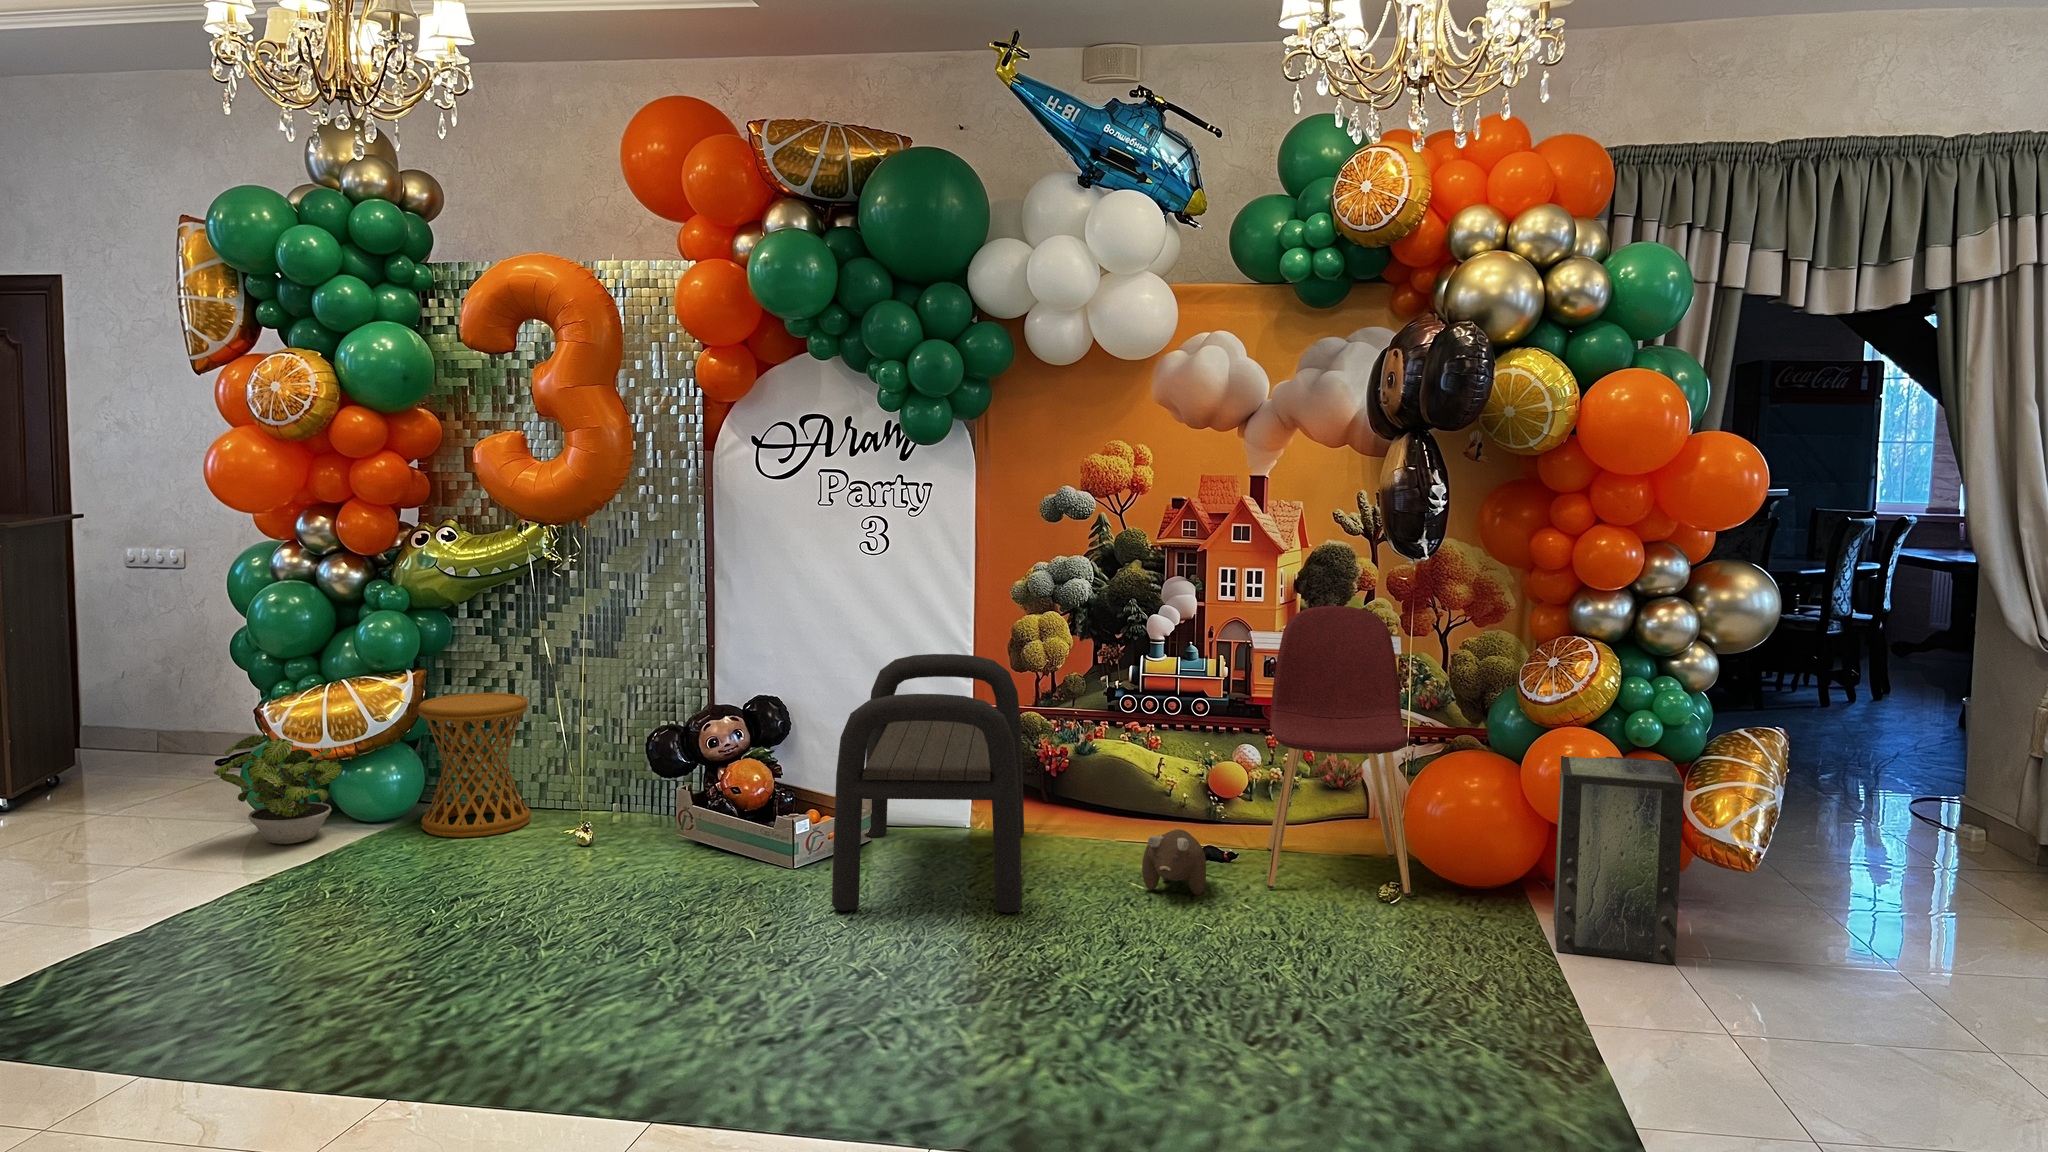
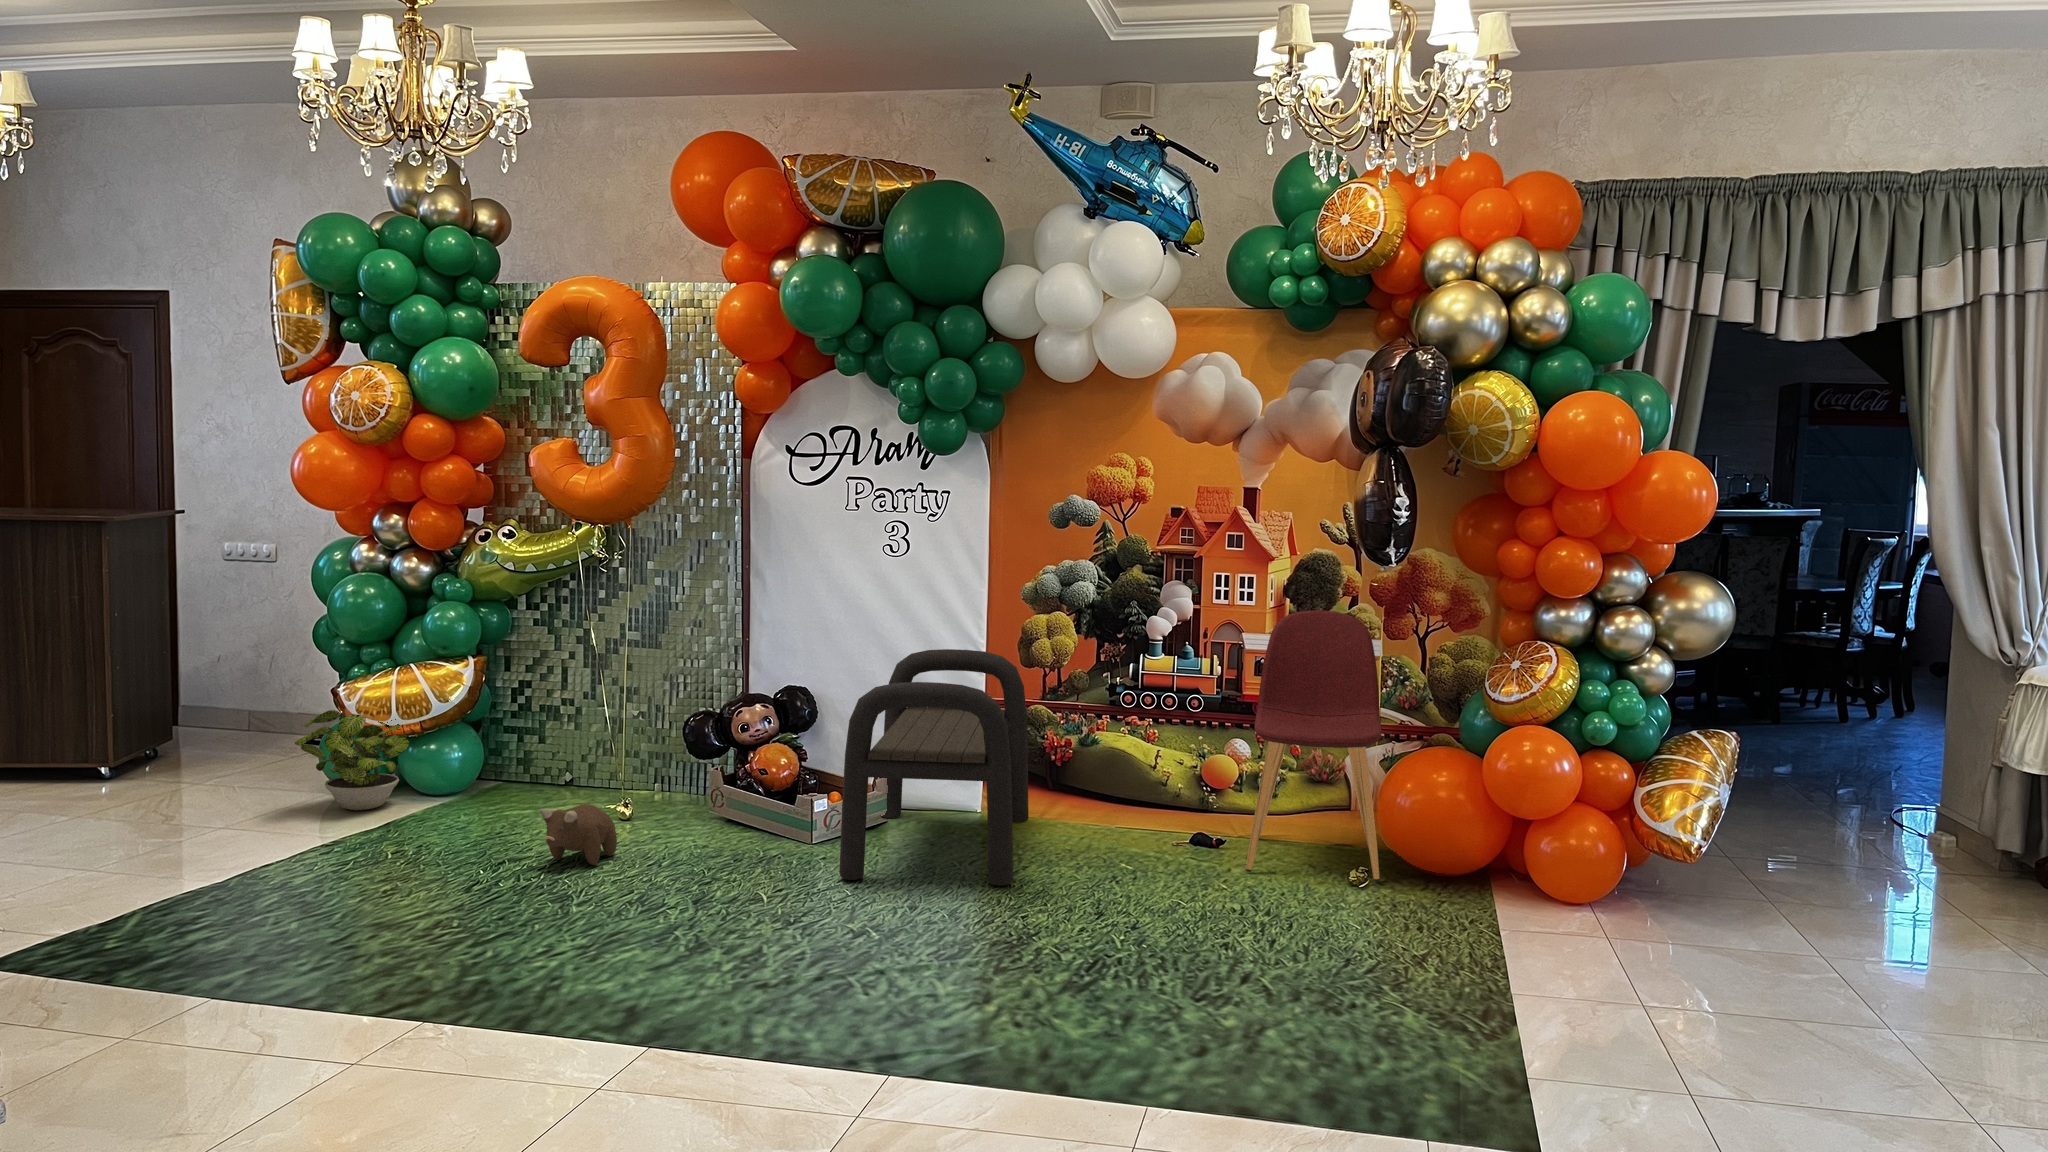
side table: present [418,693,530,837] -> none [478,678,578,809]
storage box: present [1554,756,1684,964] -> none [1505,750,1624,948]
plush toy: present [1142,829,1206,895] -> present [539,804,617,865]

